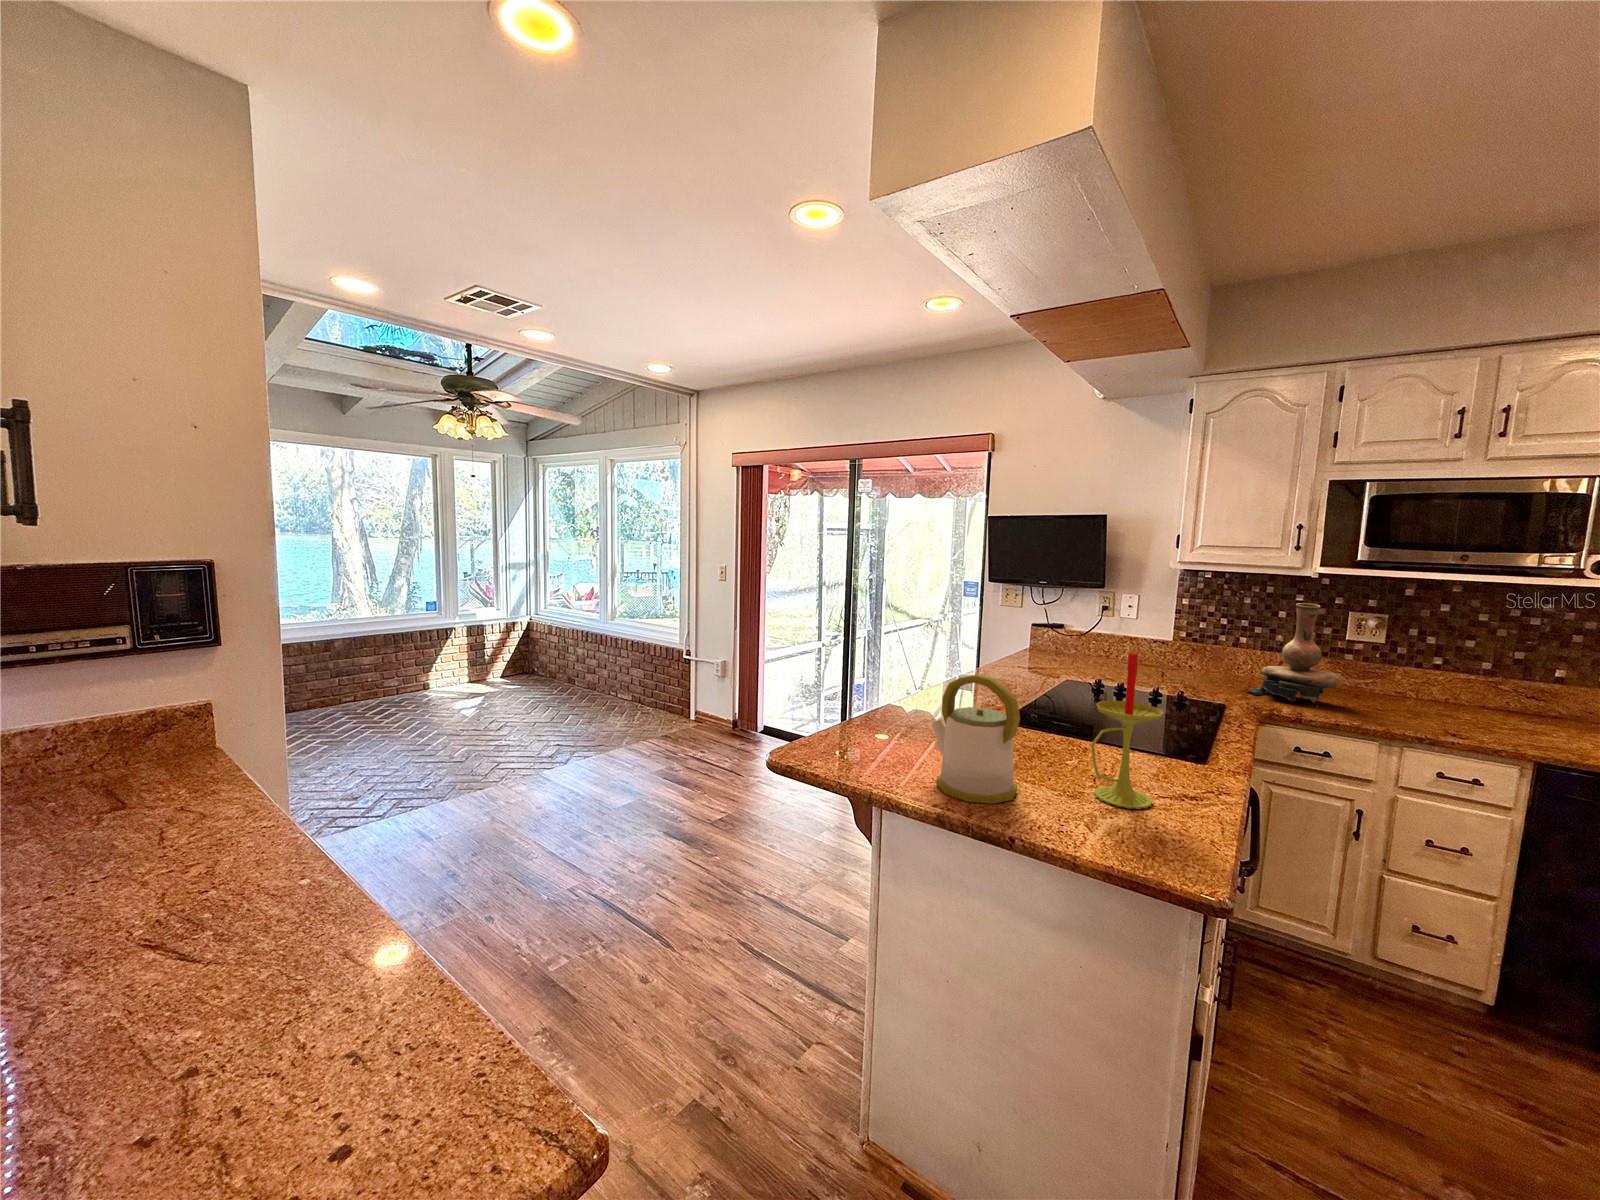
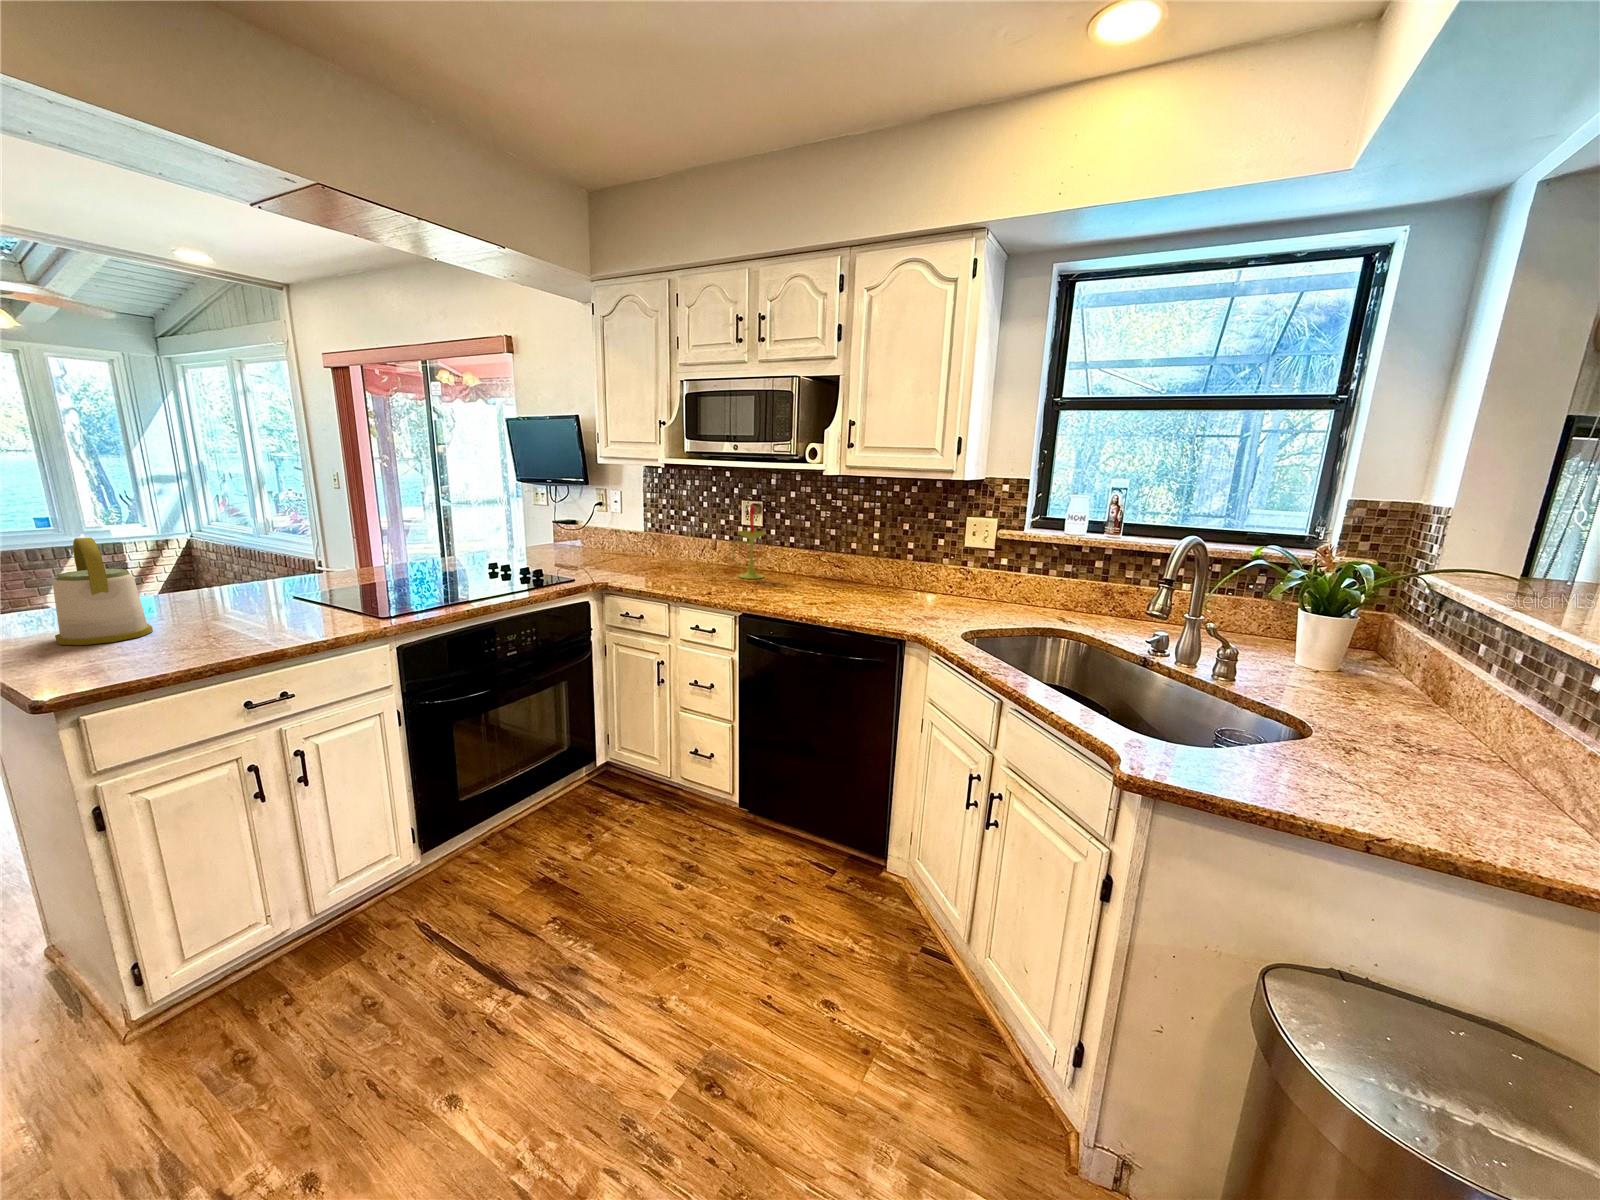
vase: present [1245,603,1340,703] -> none [647,493,701,577]
candle: present [1091,653,1163,809] -> present [738,505,766,579]

